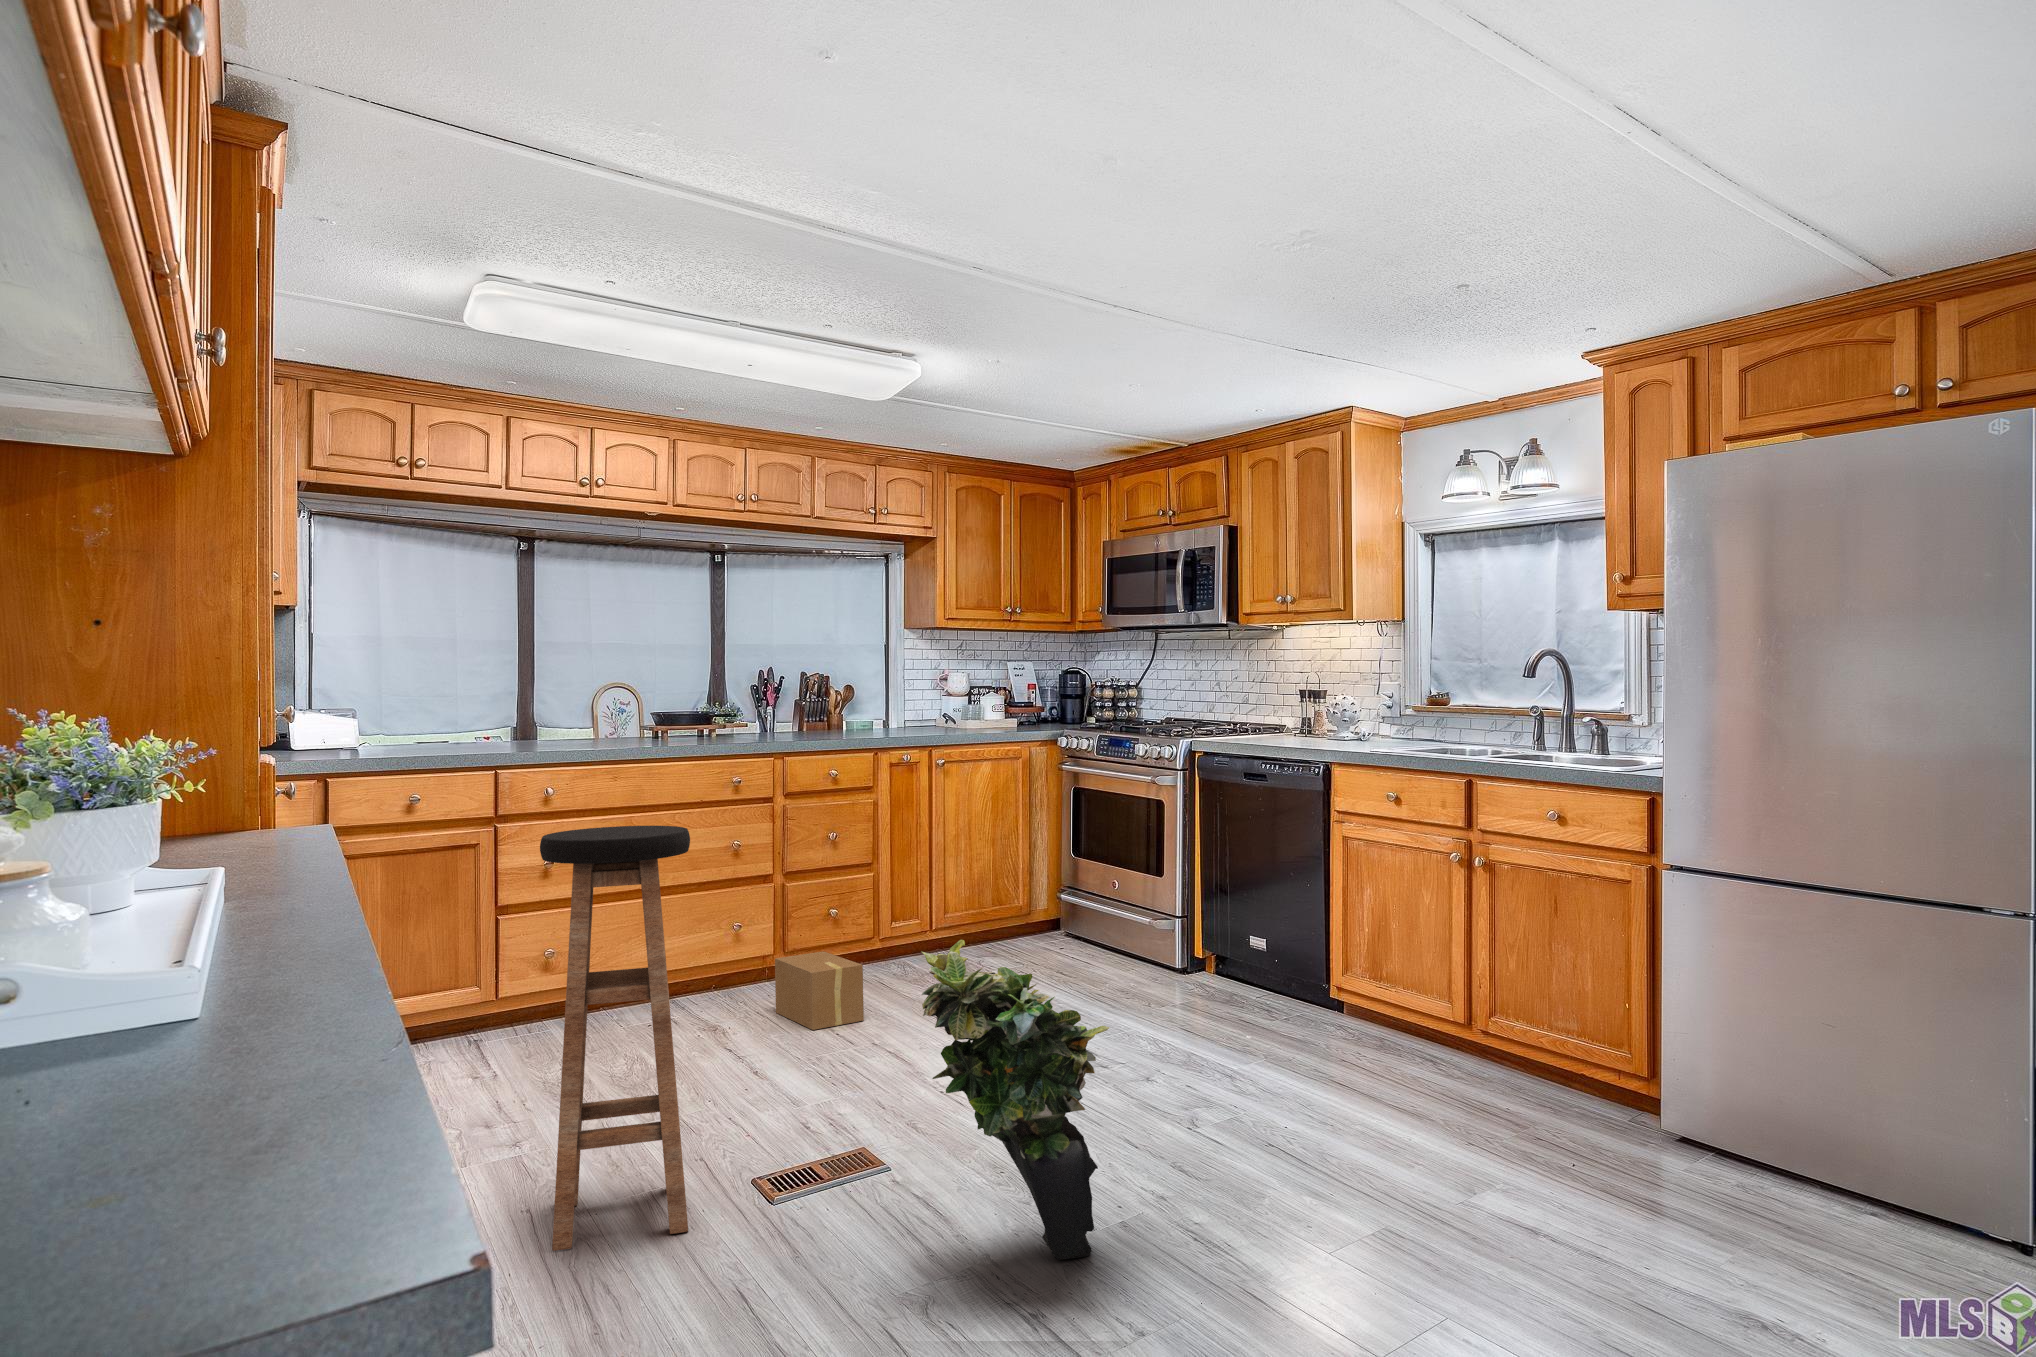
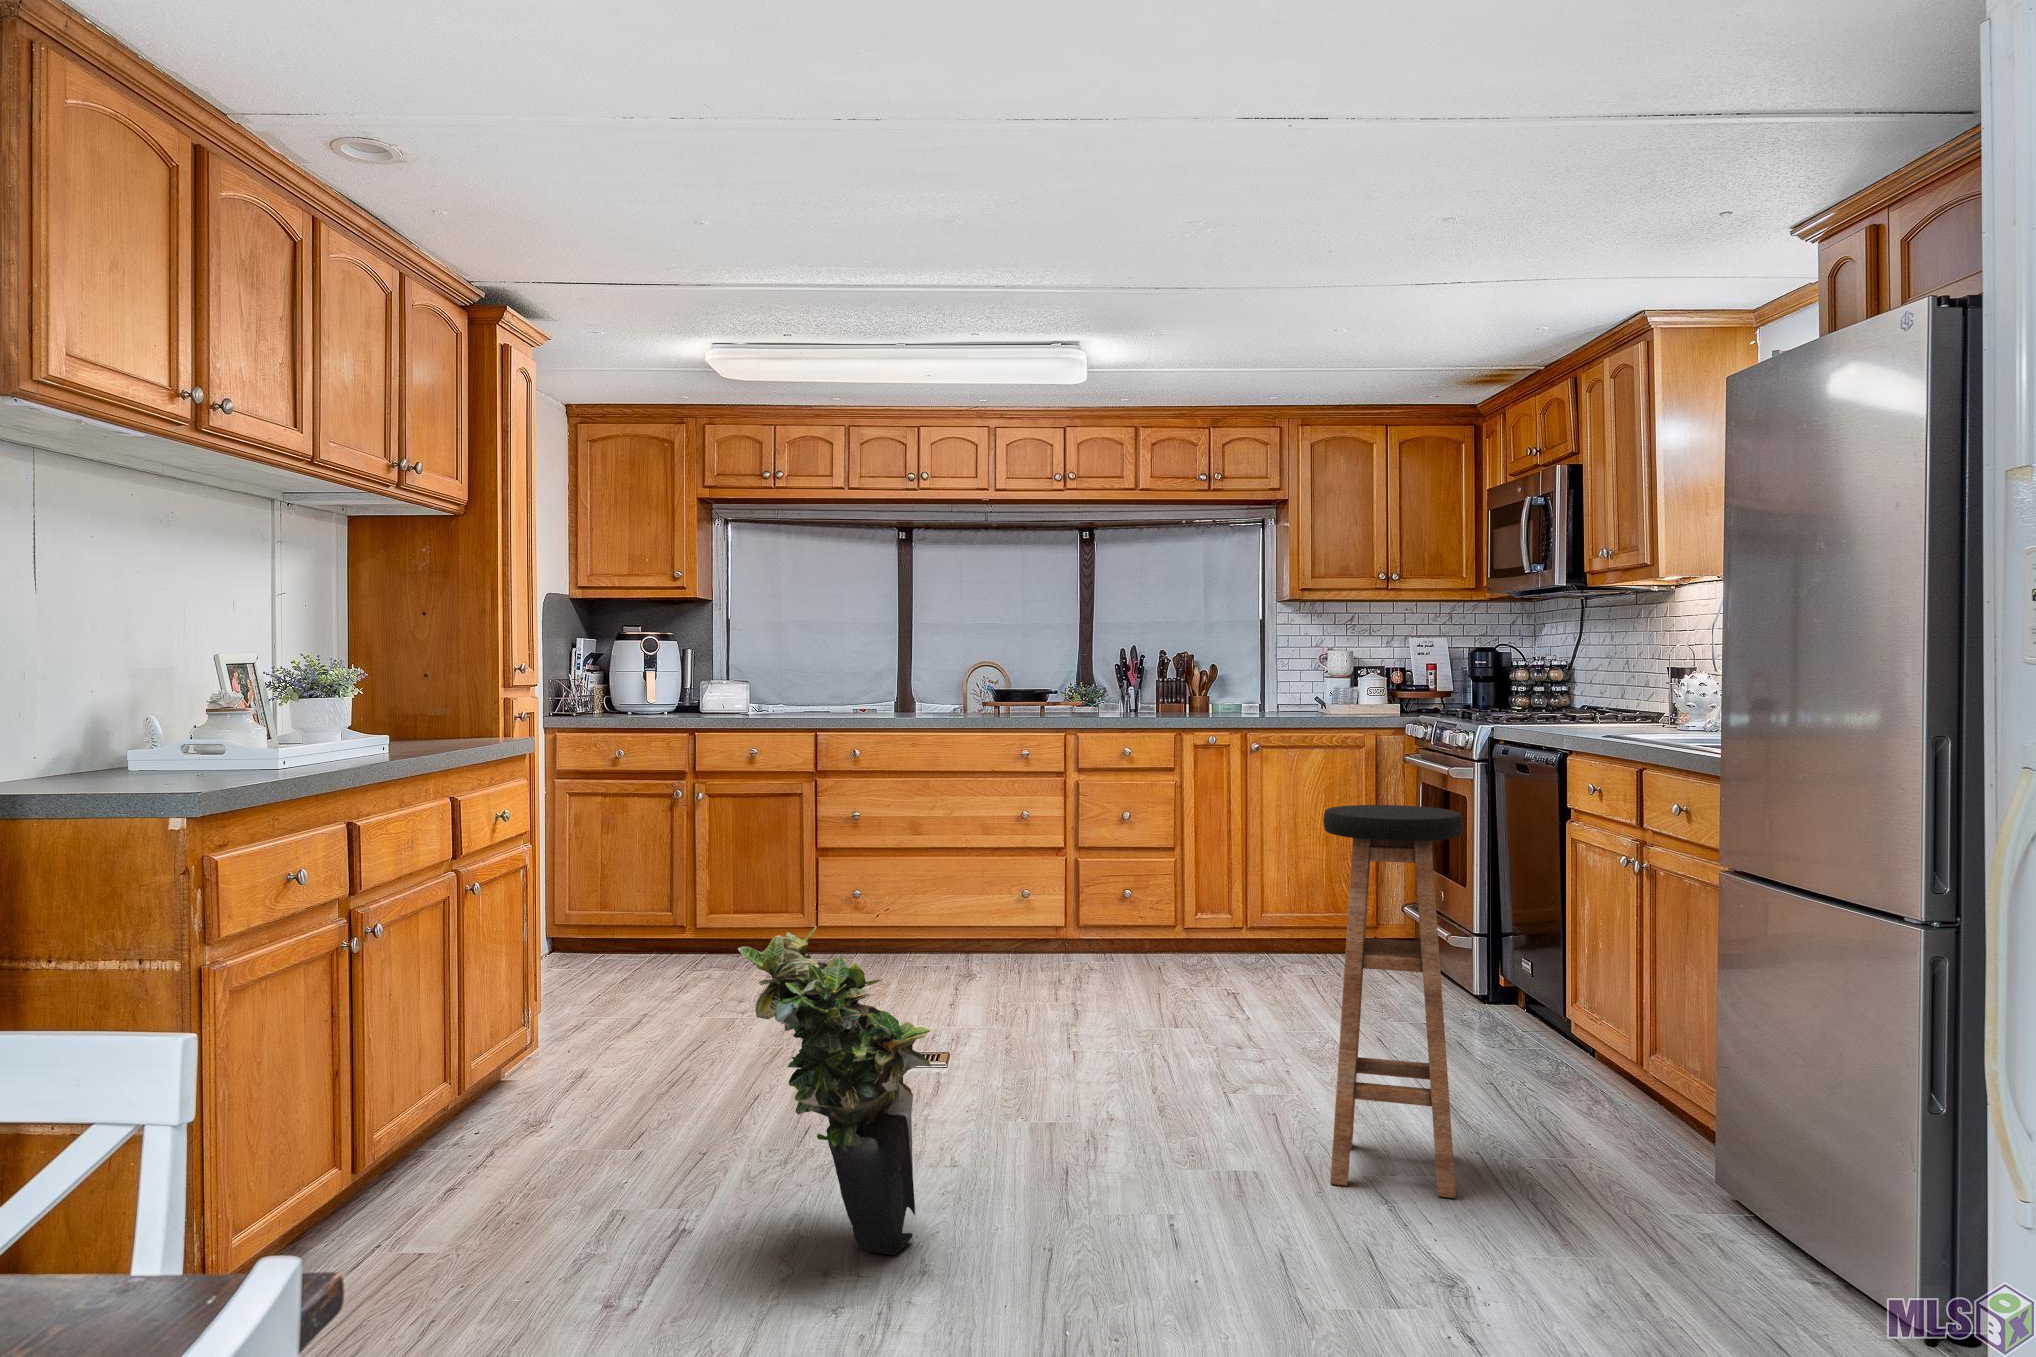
bar stool: present [540,826,690,1251] -> present [1323,805,1463,1198]
cardboard box: present [775,951,864,1030] -> none [1028,928,1084,1002]

